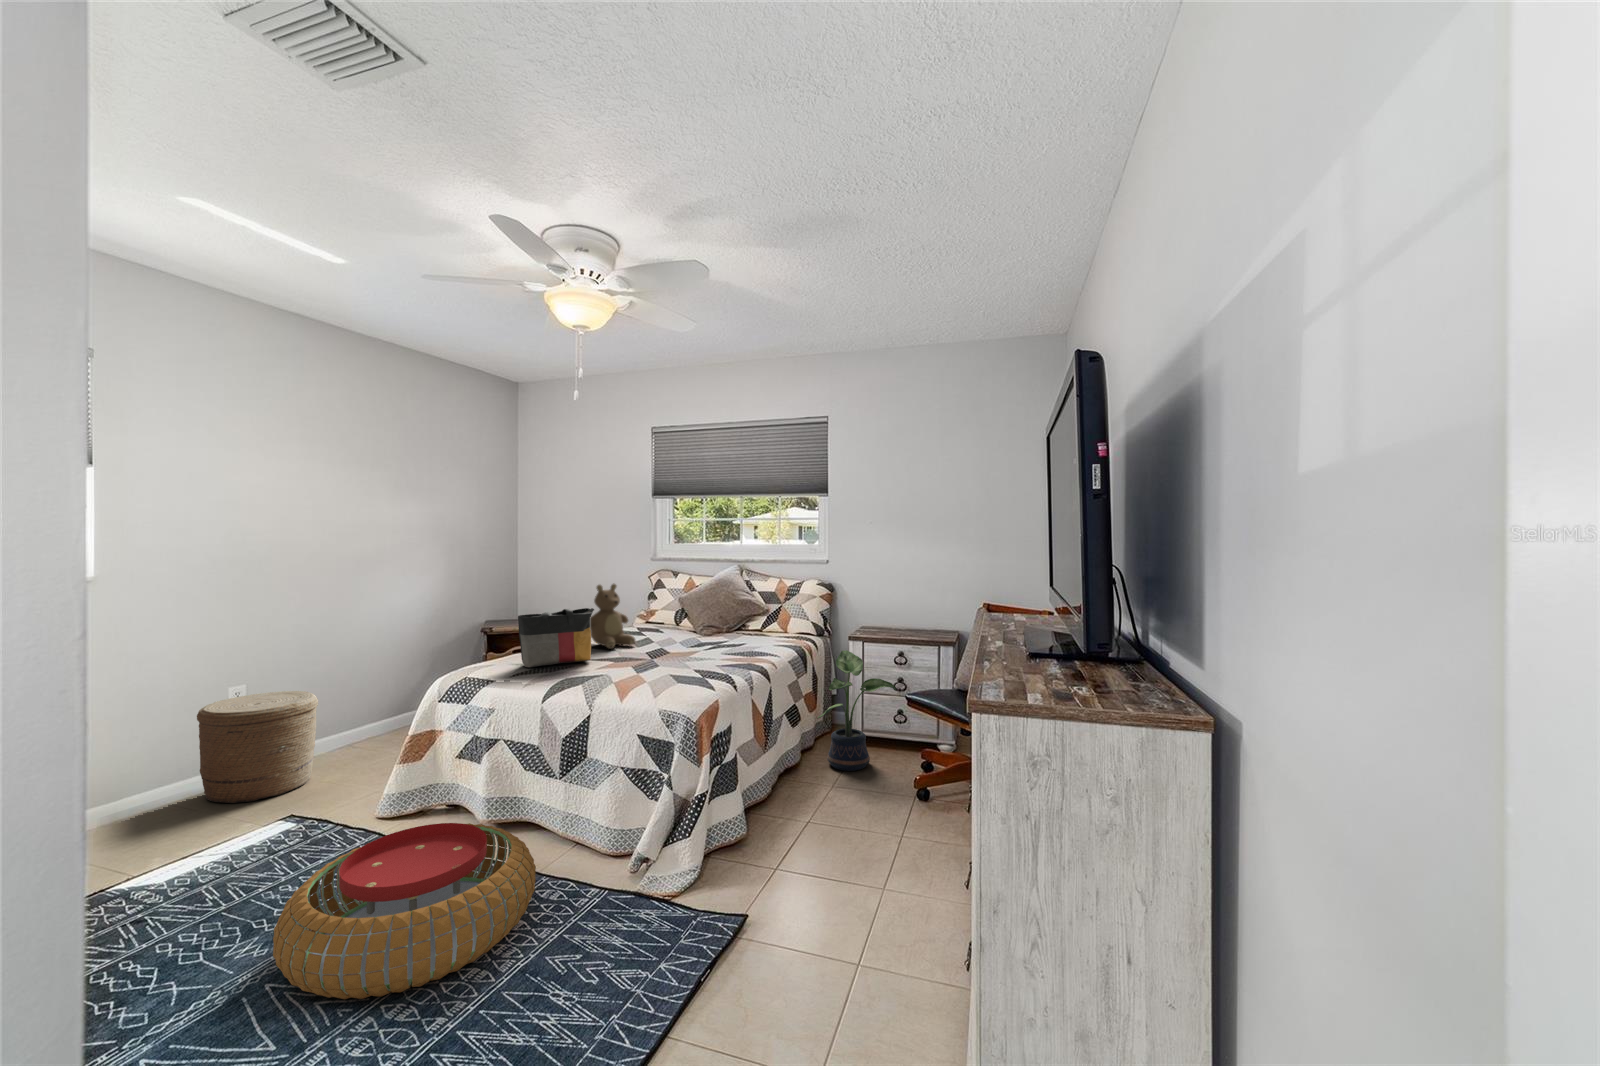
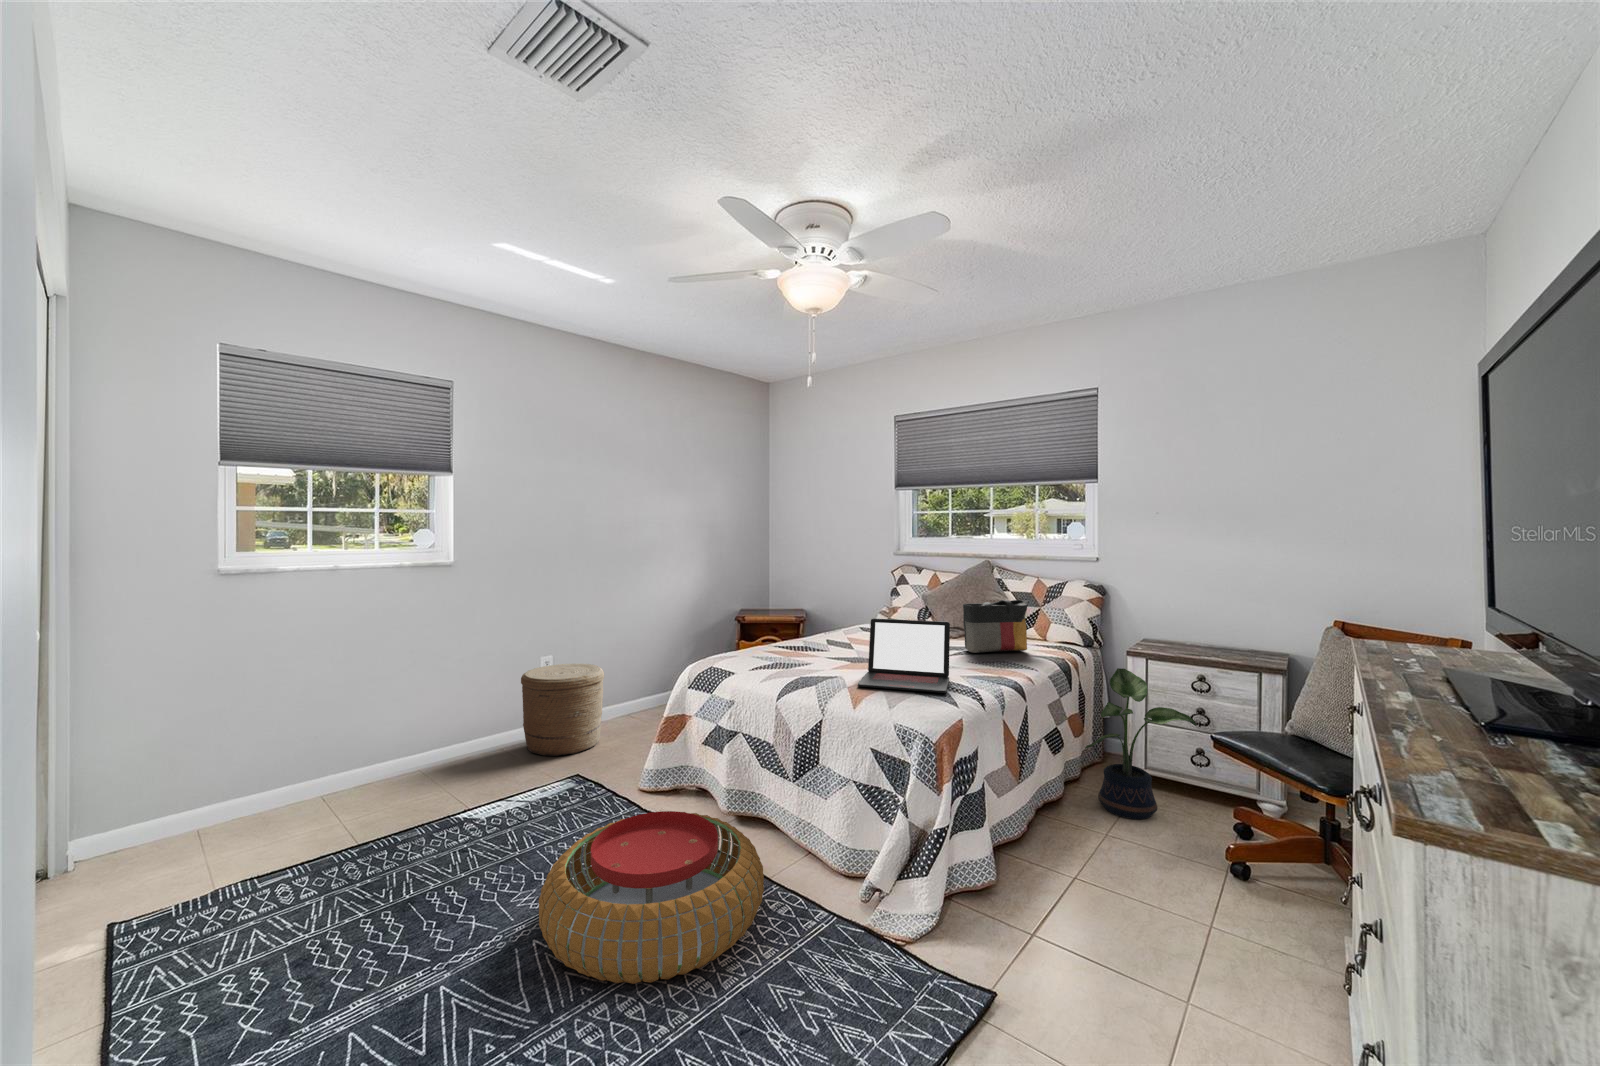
teddy bear: present [590,584,635,649] -> none [822,579,874,647]
tote bag: present [518,608,594,667] -> present [963,600,1029,653]
laptop: none [624,618,707,682] -> present [858,619,950,693]

